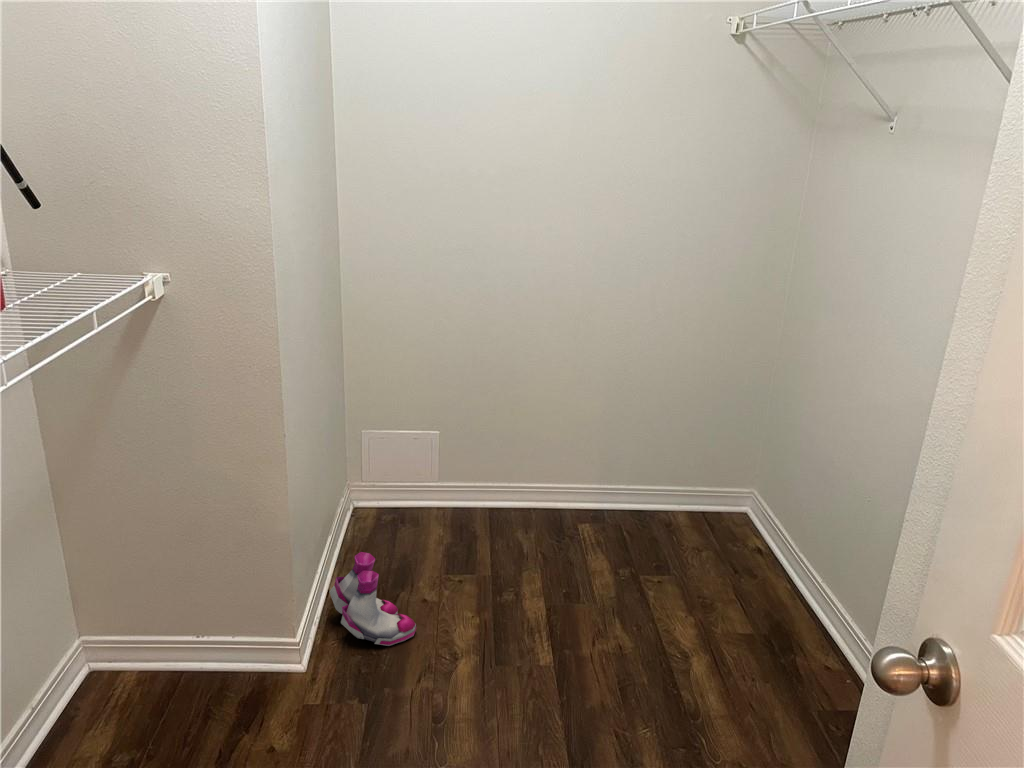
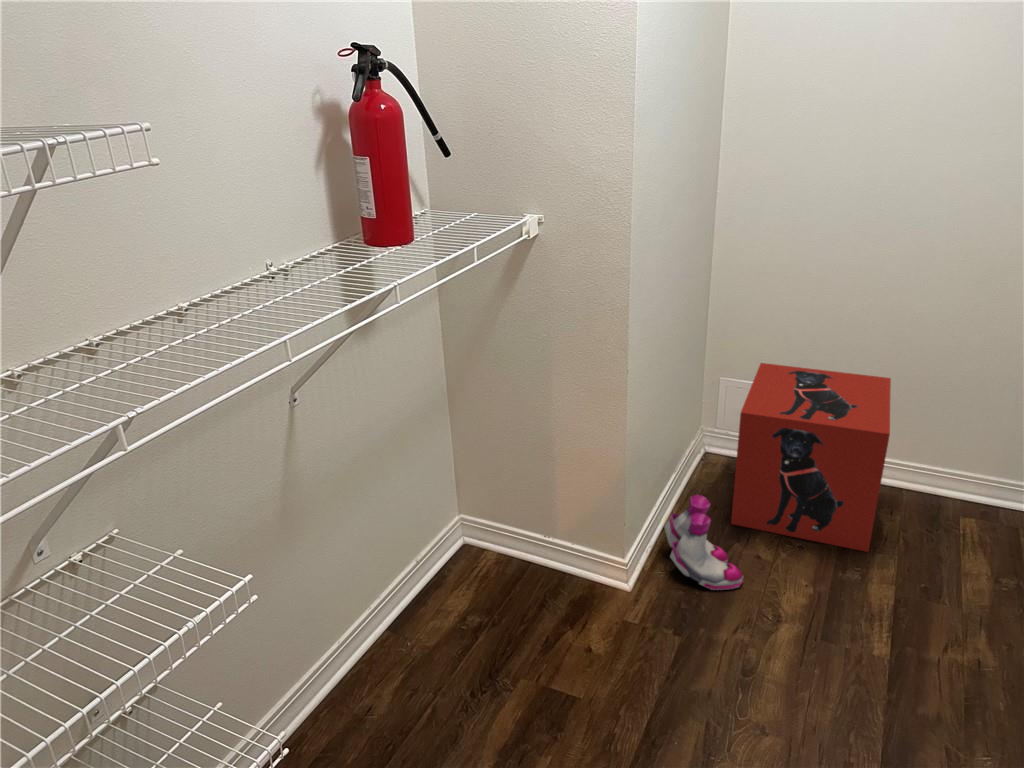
storage box: none [391,410,523,575] -> present [731,363,891,552]

